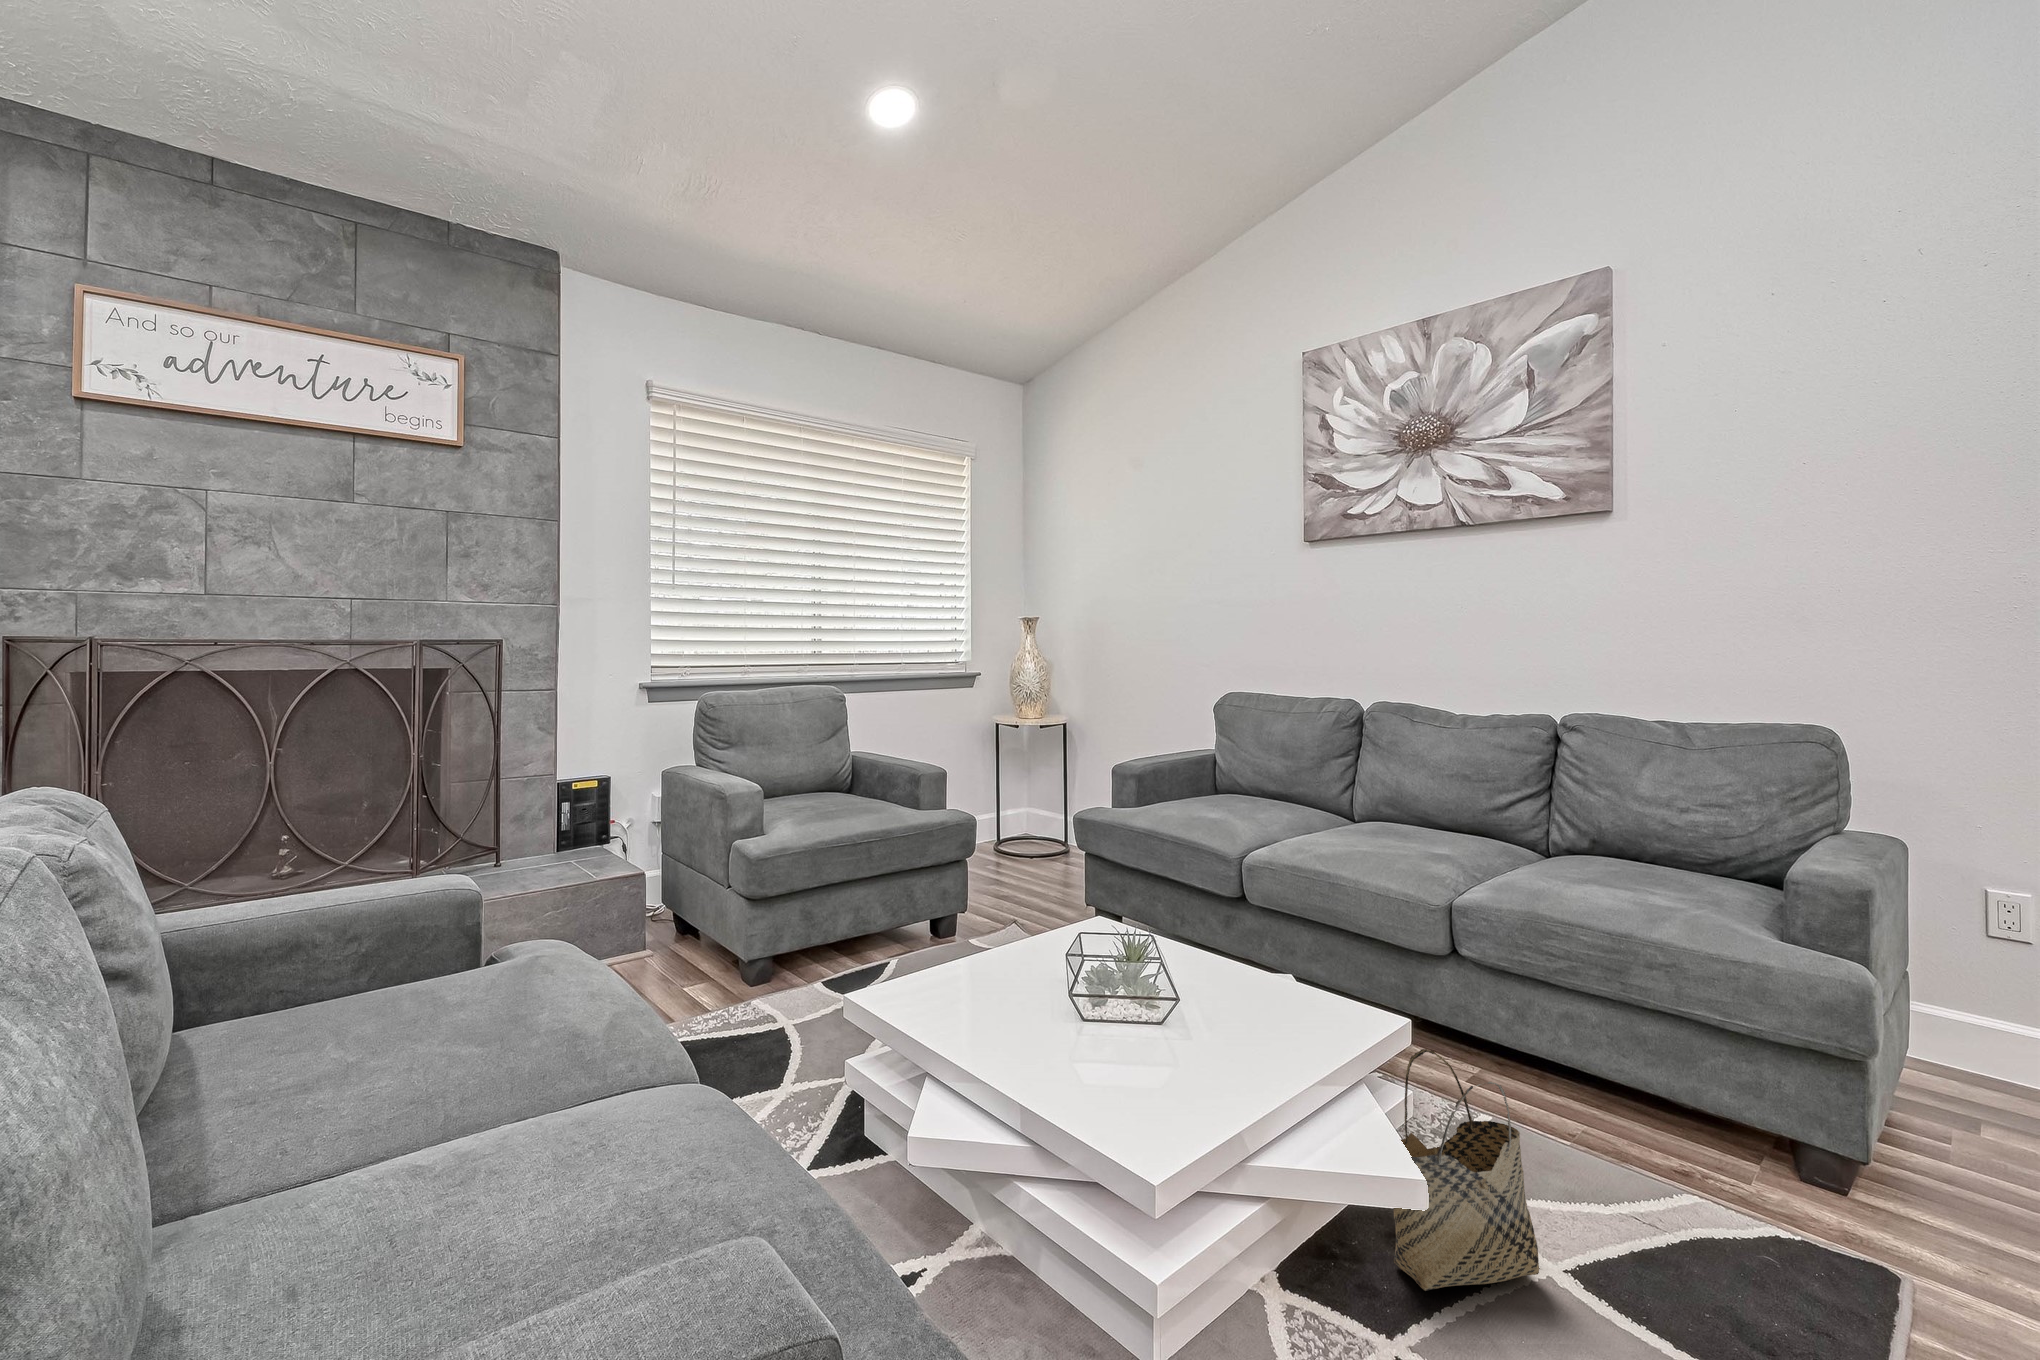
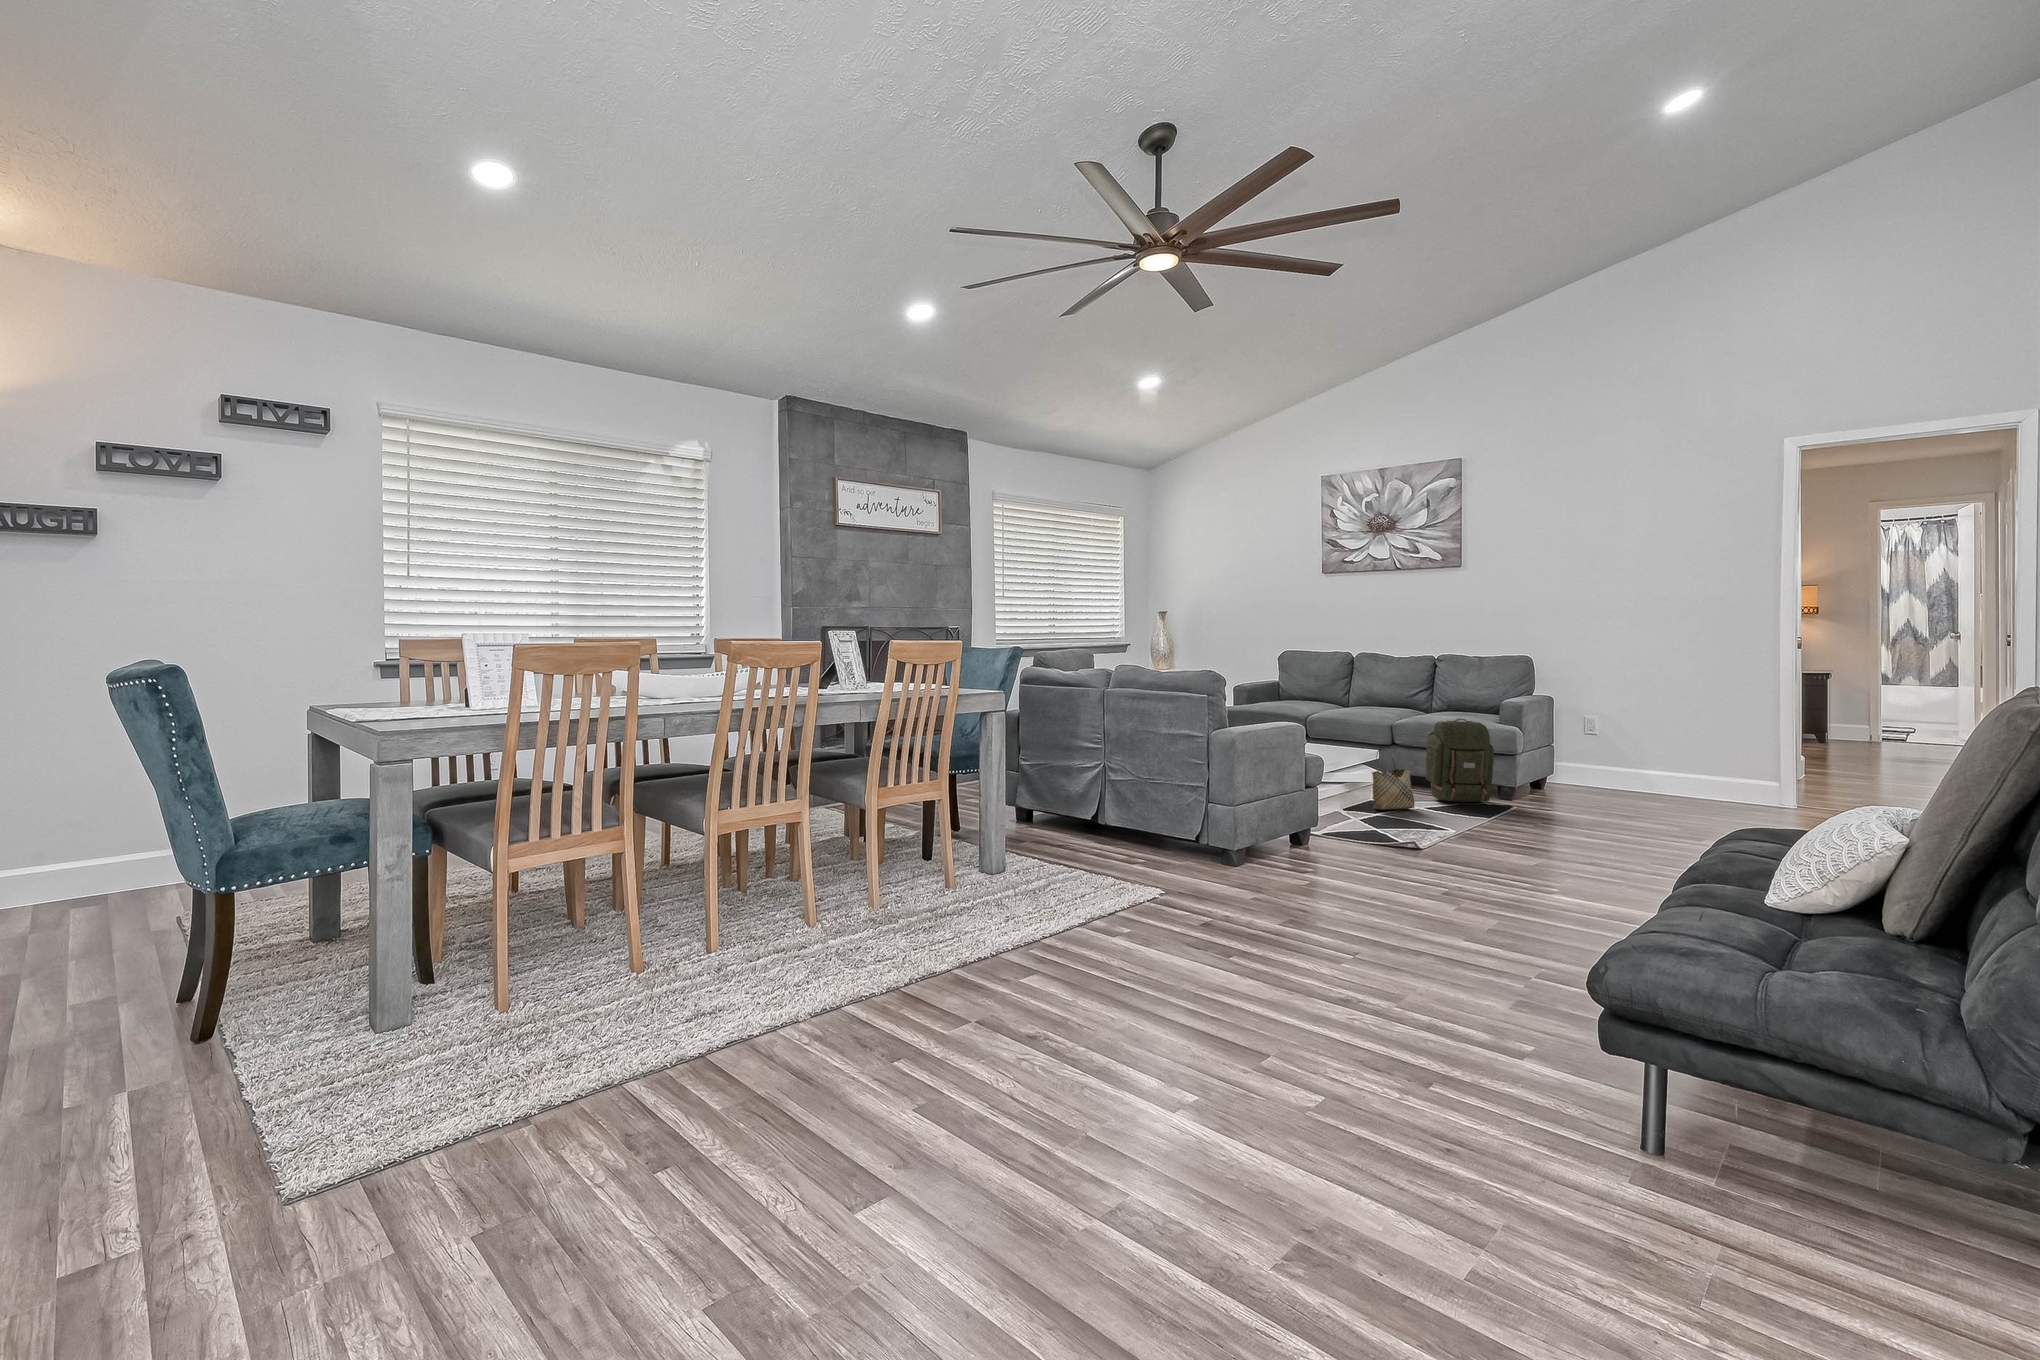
backpack: none [1558,936,1793,1220] -> present [1425,719,1494,802]

